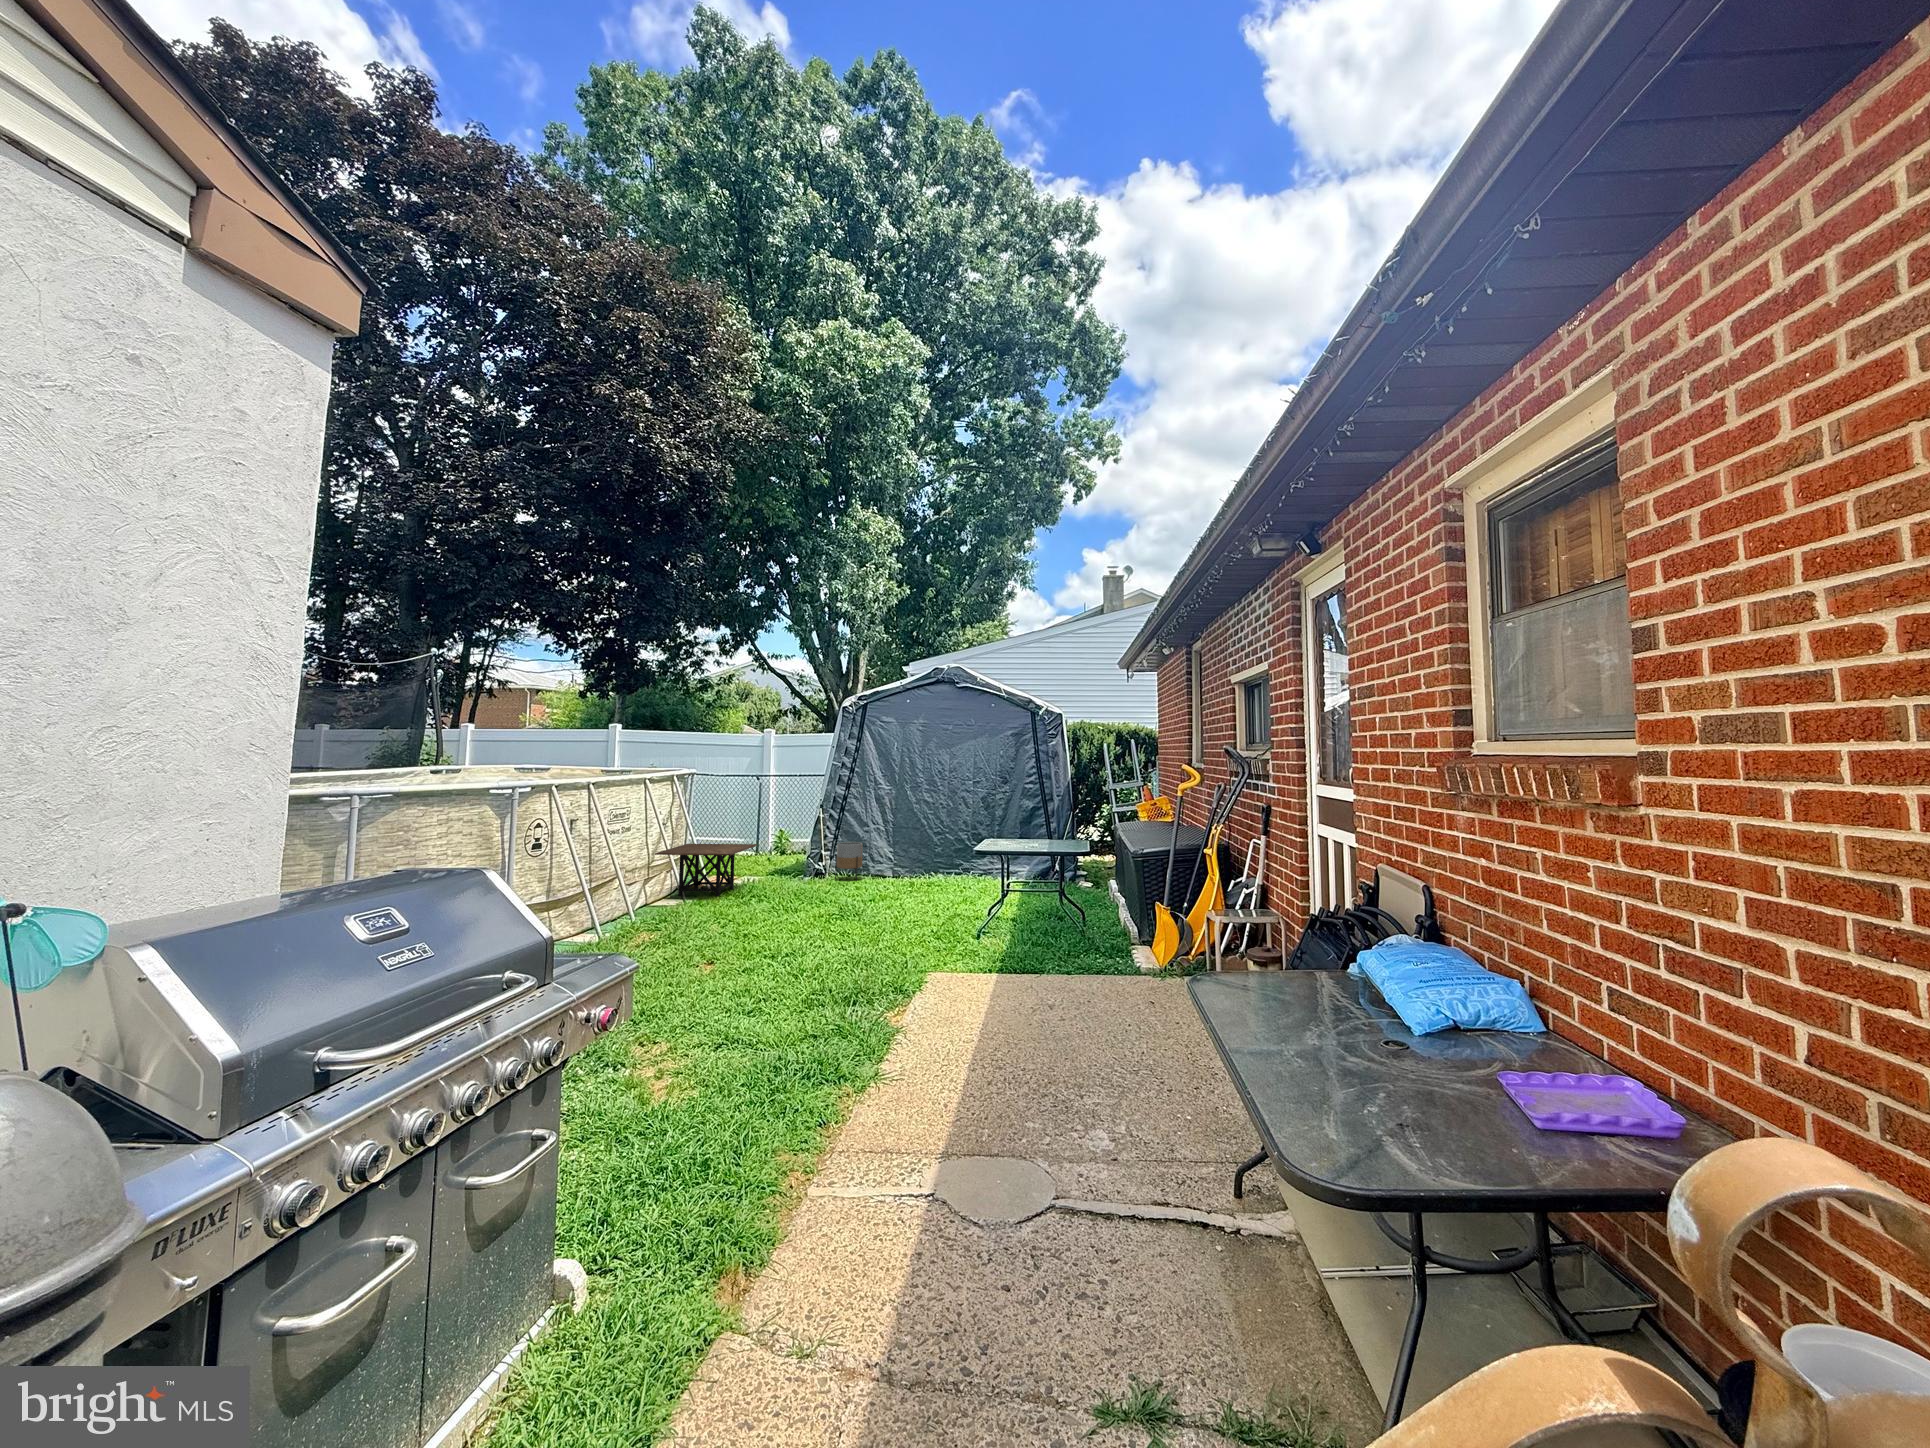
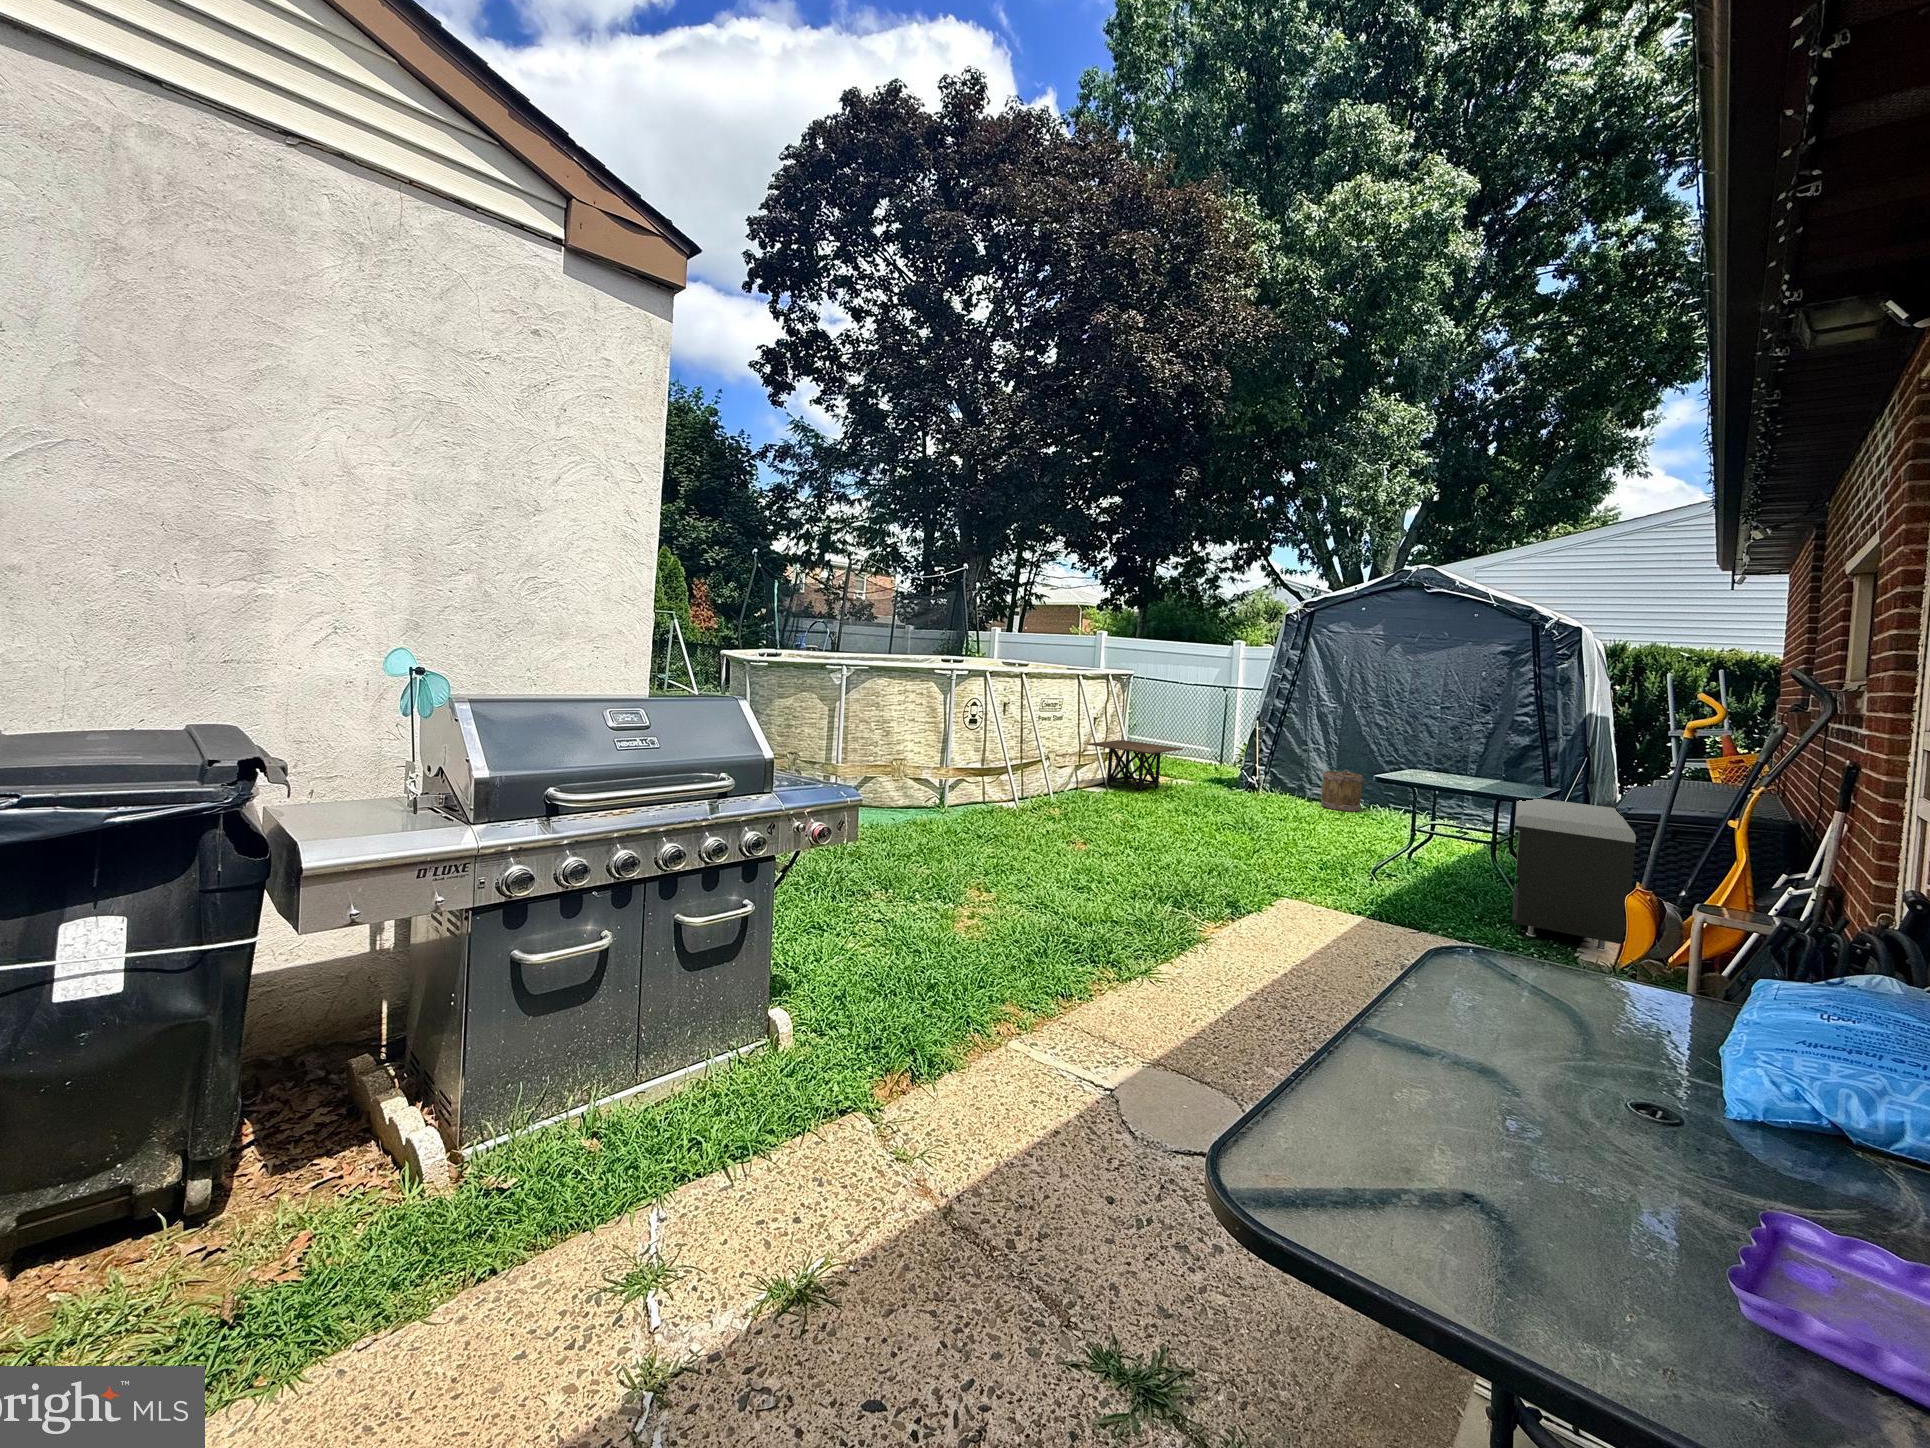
planter: present [835,842,863,881] -> none [1263,758,1295,801]
bucket: none [889,844,927,883] -> present [1321,770,1368,812]
storage bench: none [1070,851,1159,960] -> present [1512,799,1636,951]

